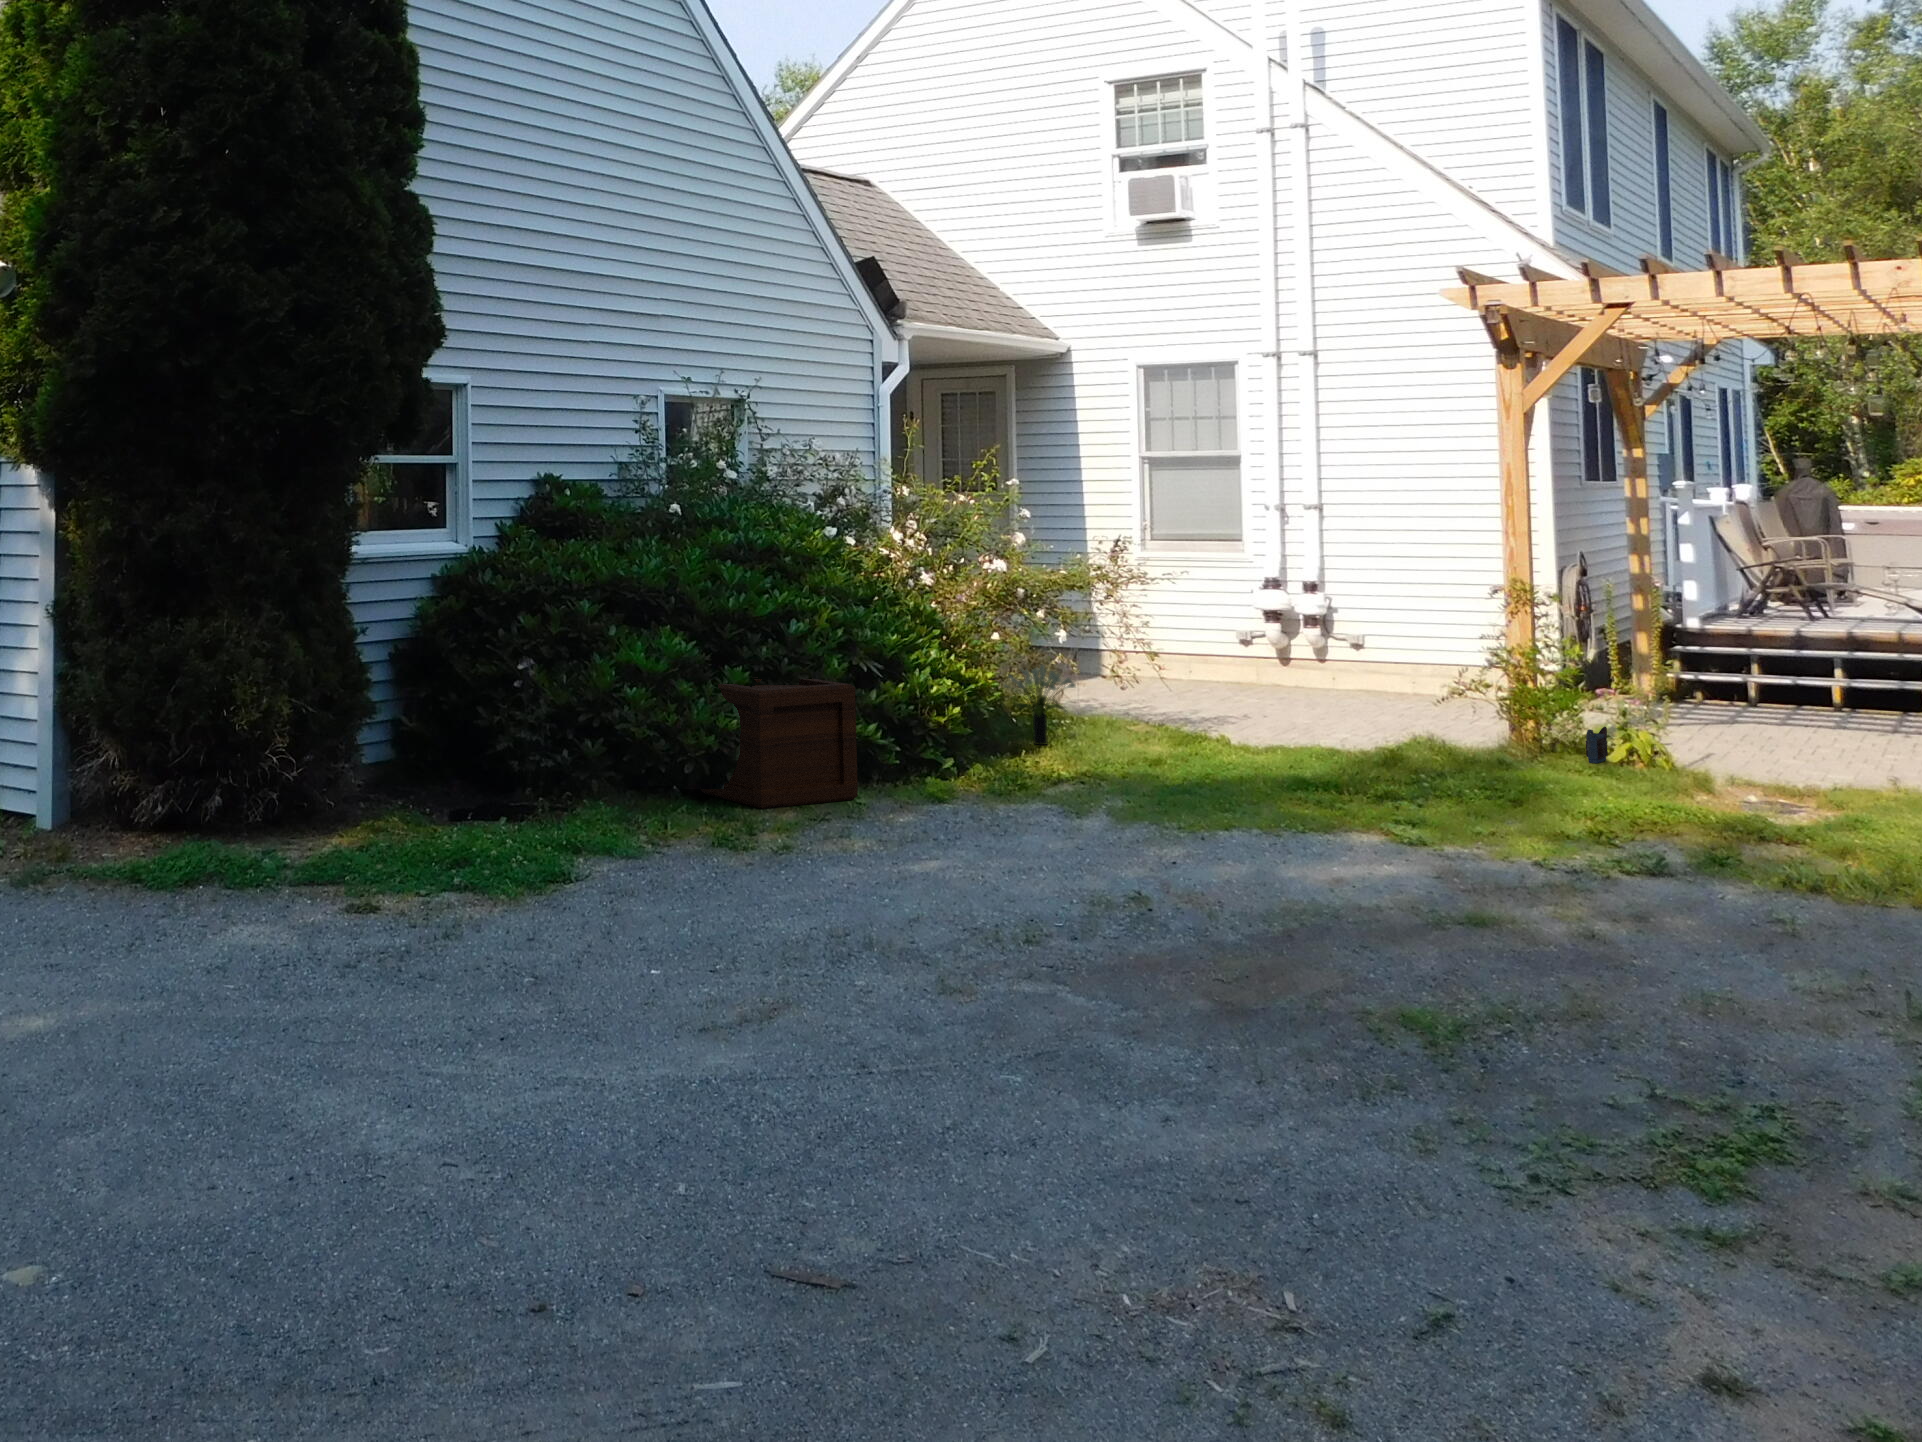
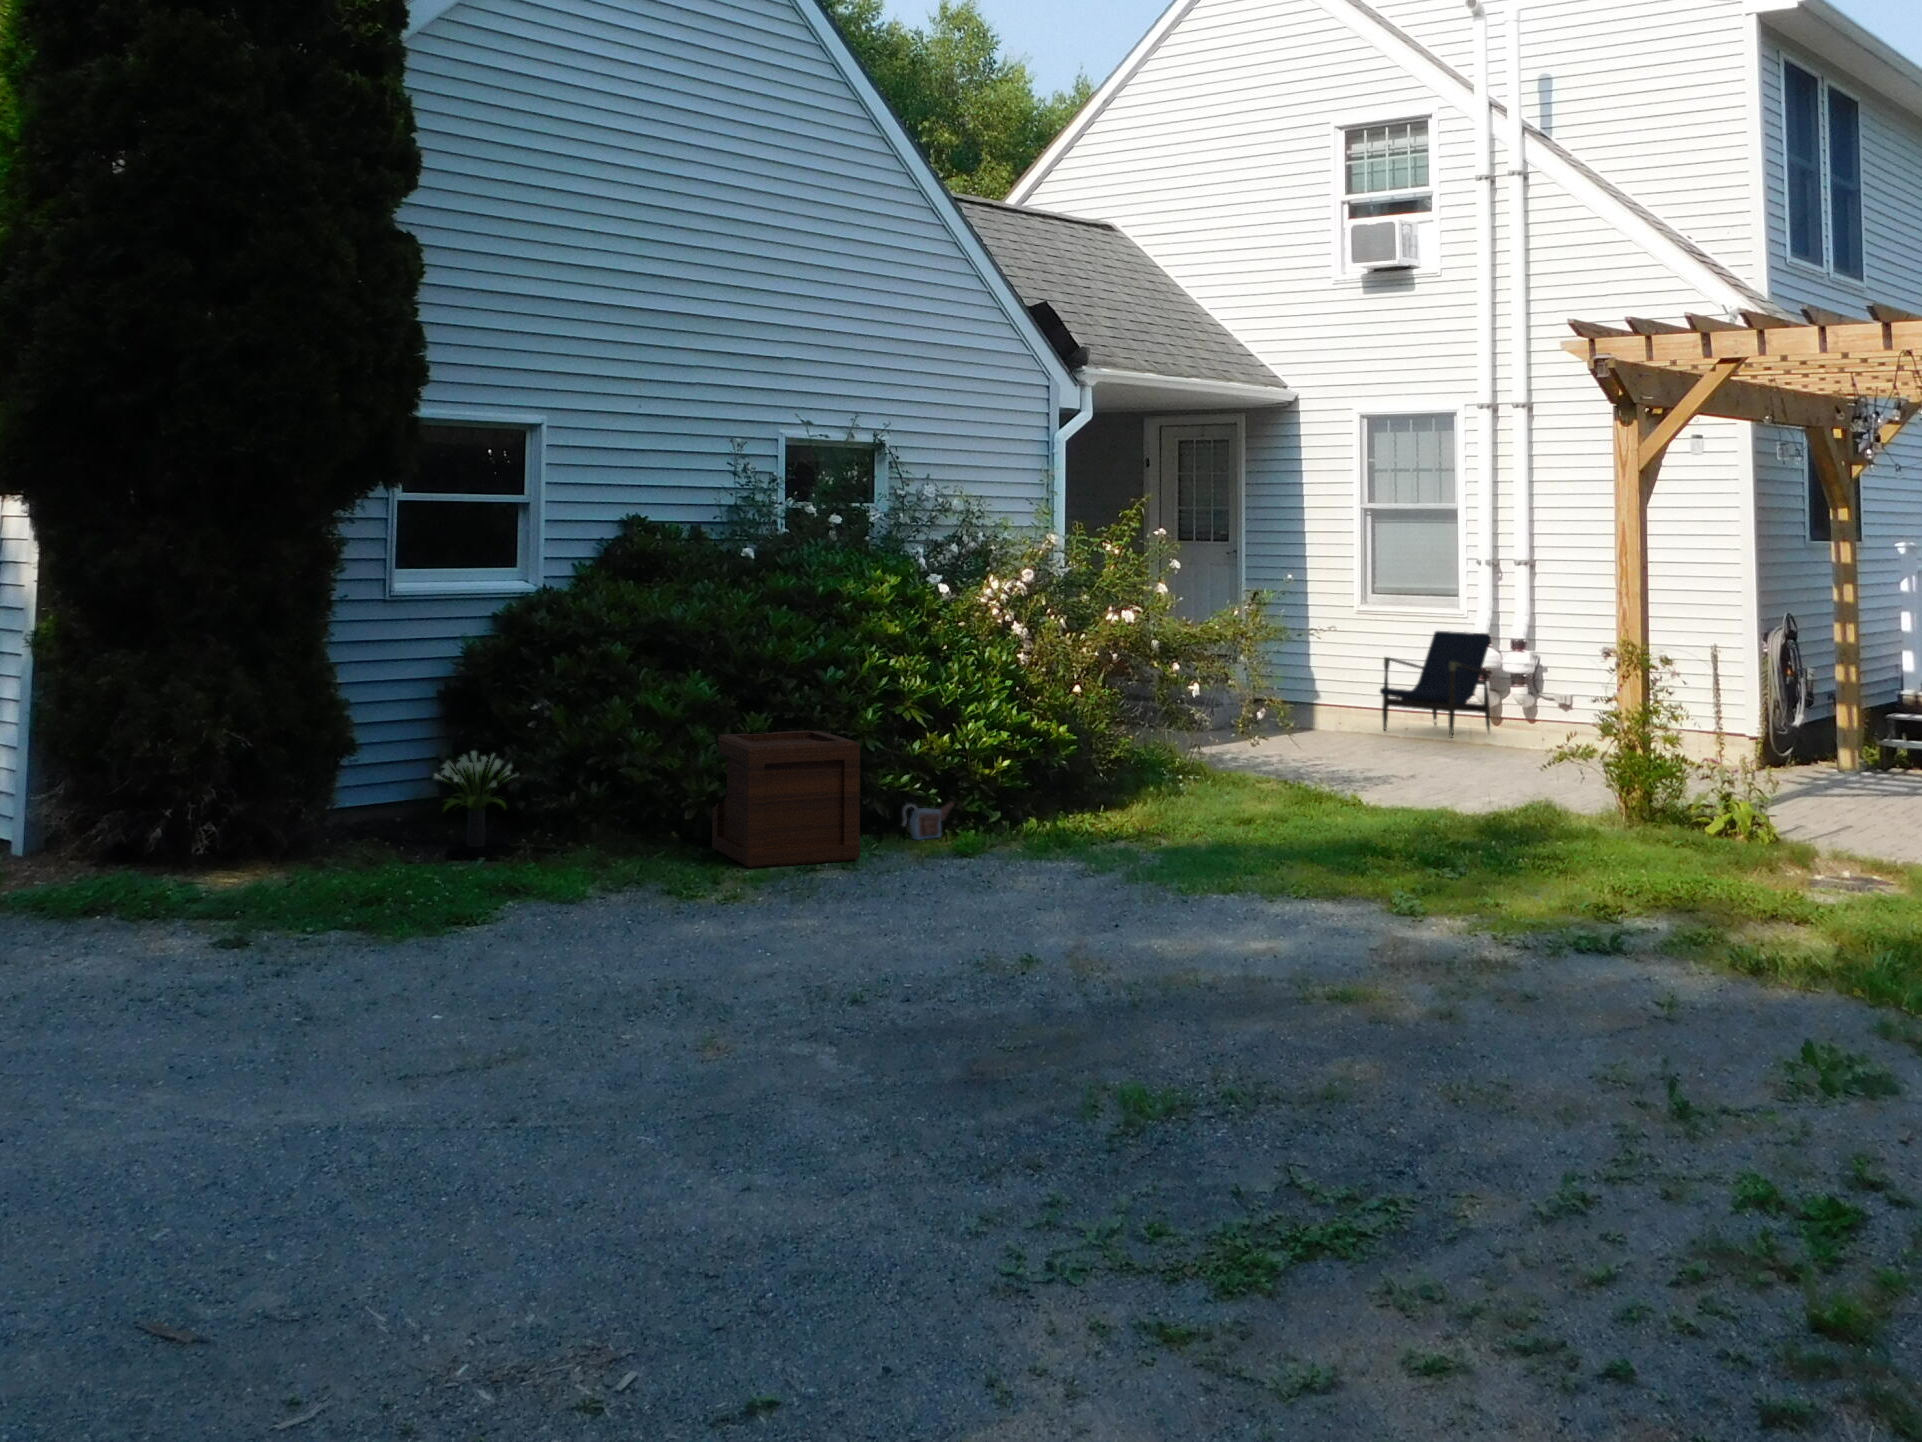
lounge chair: none [1179,576,1285,679] -> present [1380,631,1491,737]
potted plant: present [1005,665,1076,745] -> present [434,751,518,848]
watering can: present [1586,727,1608,763] -> present [902,802,954,840]

